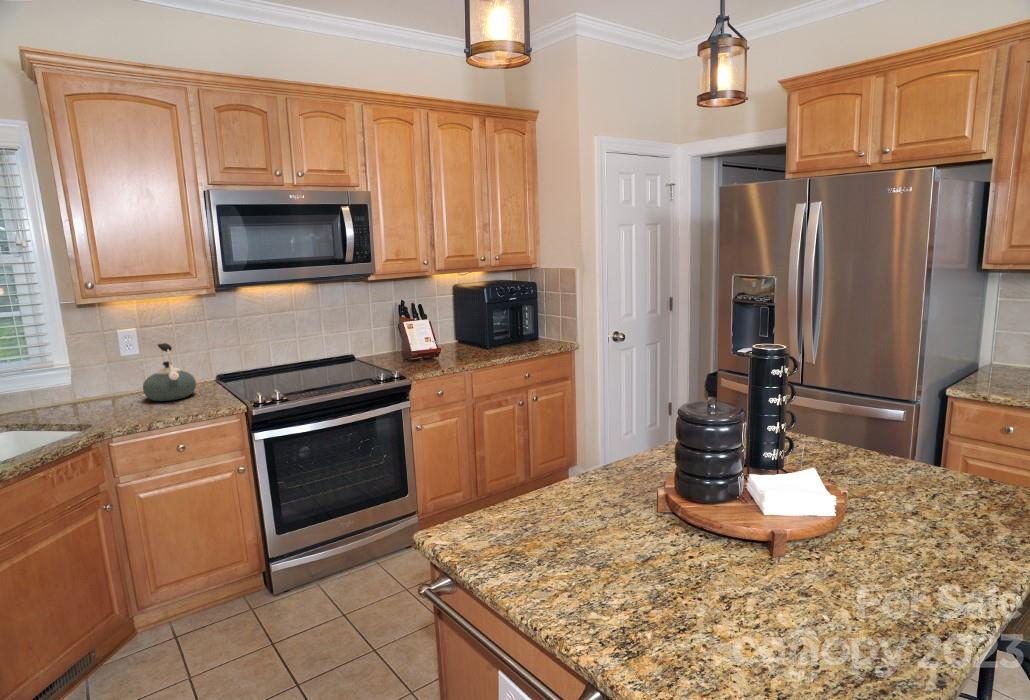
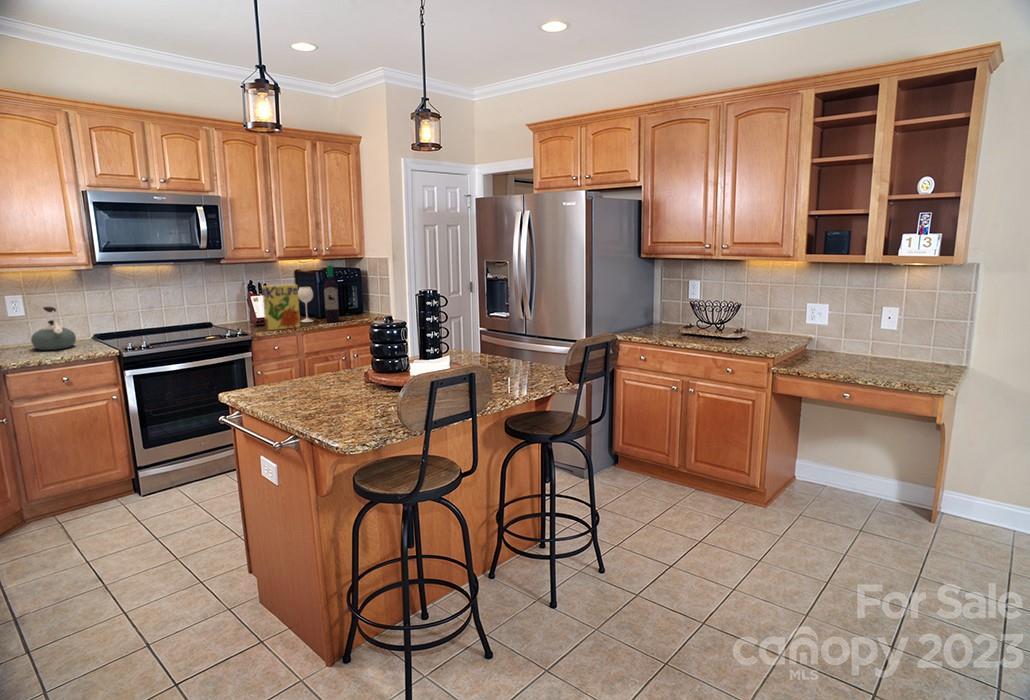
wine bottle: none [461,279,513,355] -> present [298,265,339,322]
cereal box: none [421,306,468,368] -> present [262,284,300,330]

